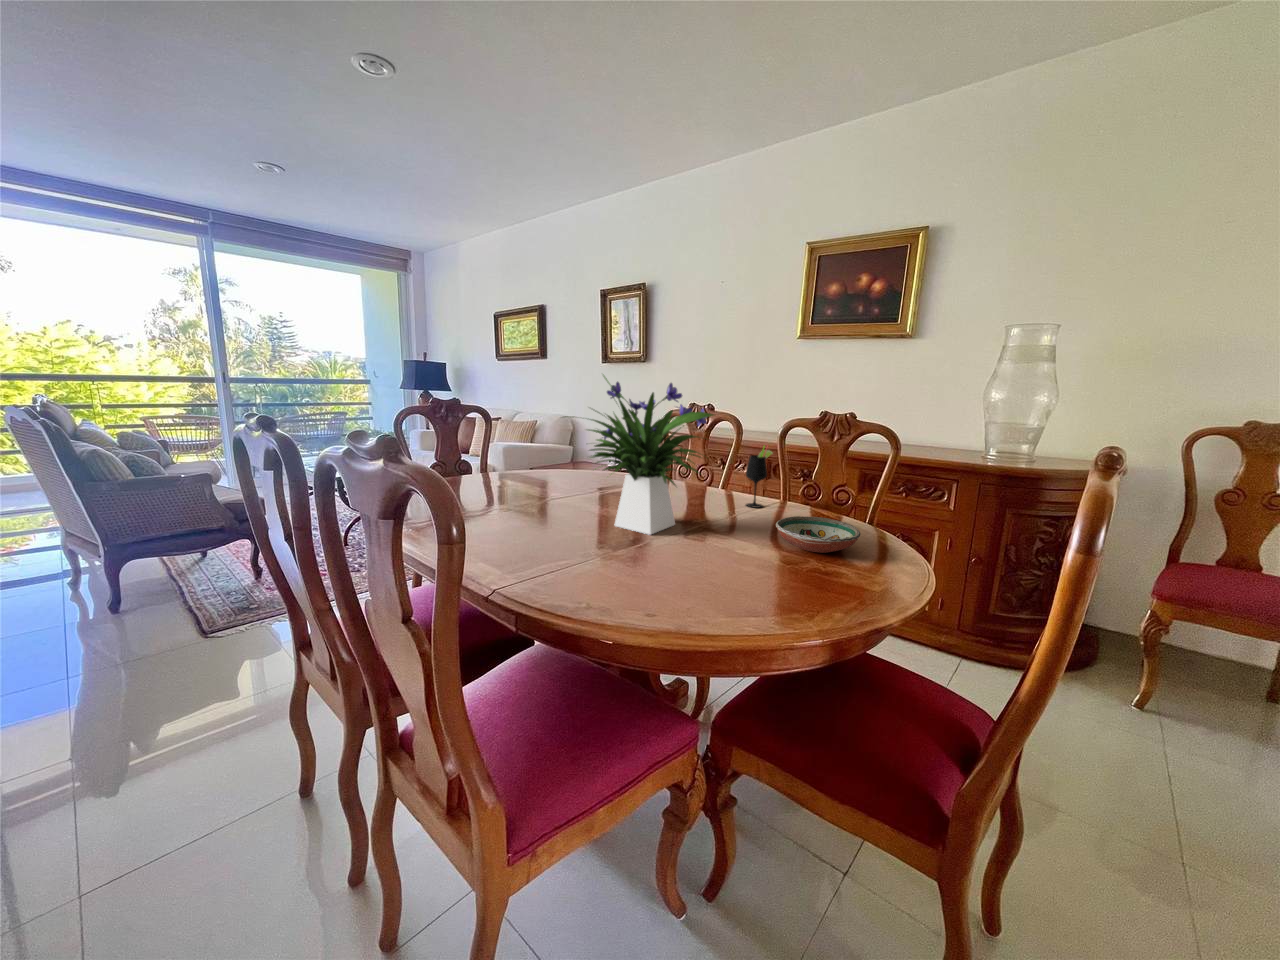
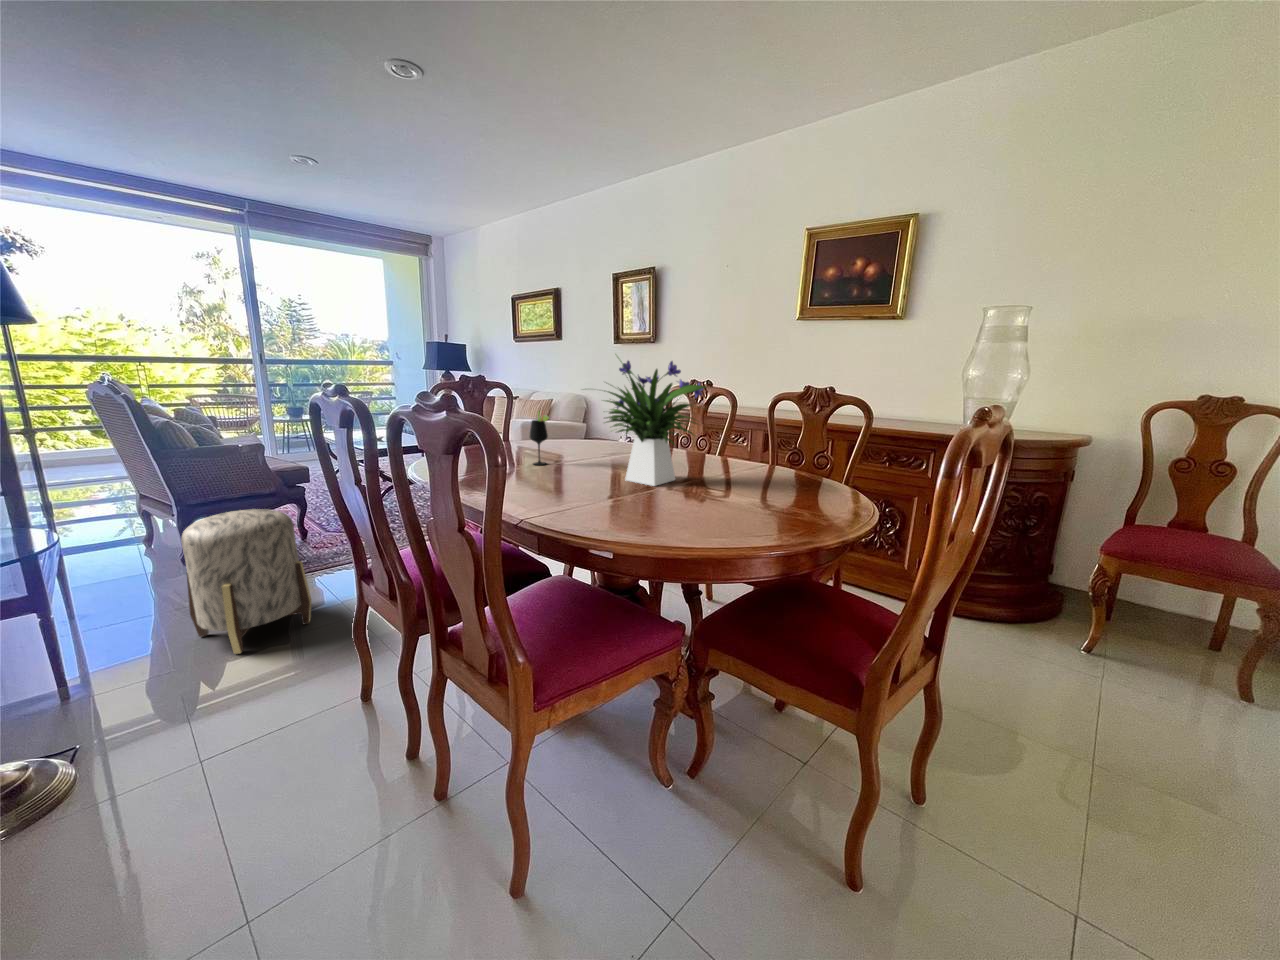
wine glass: present [746,446,772,508] -> present [530,411,549,465]
decorative bowl: present [776,516,861,553] -> none [756,472,824,499]
ottoman: none [76,554,247,734] -> present [181,509,311,654]

